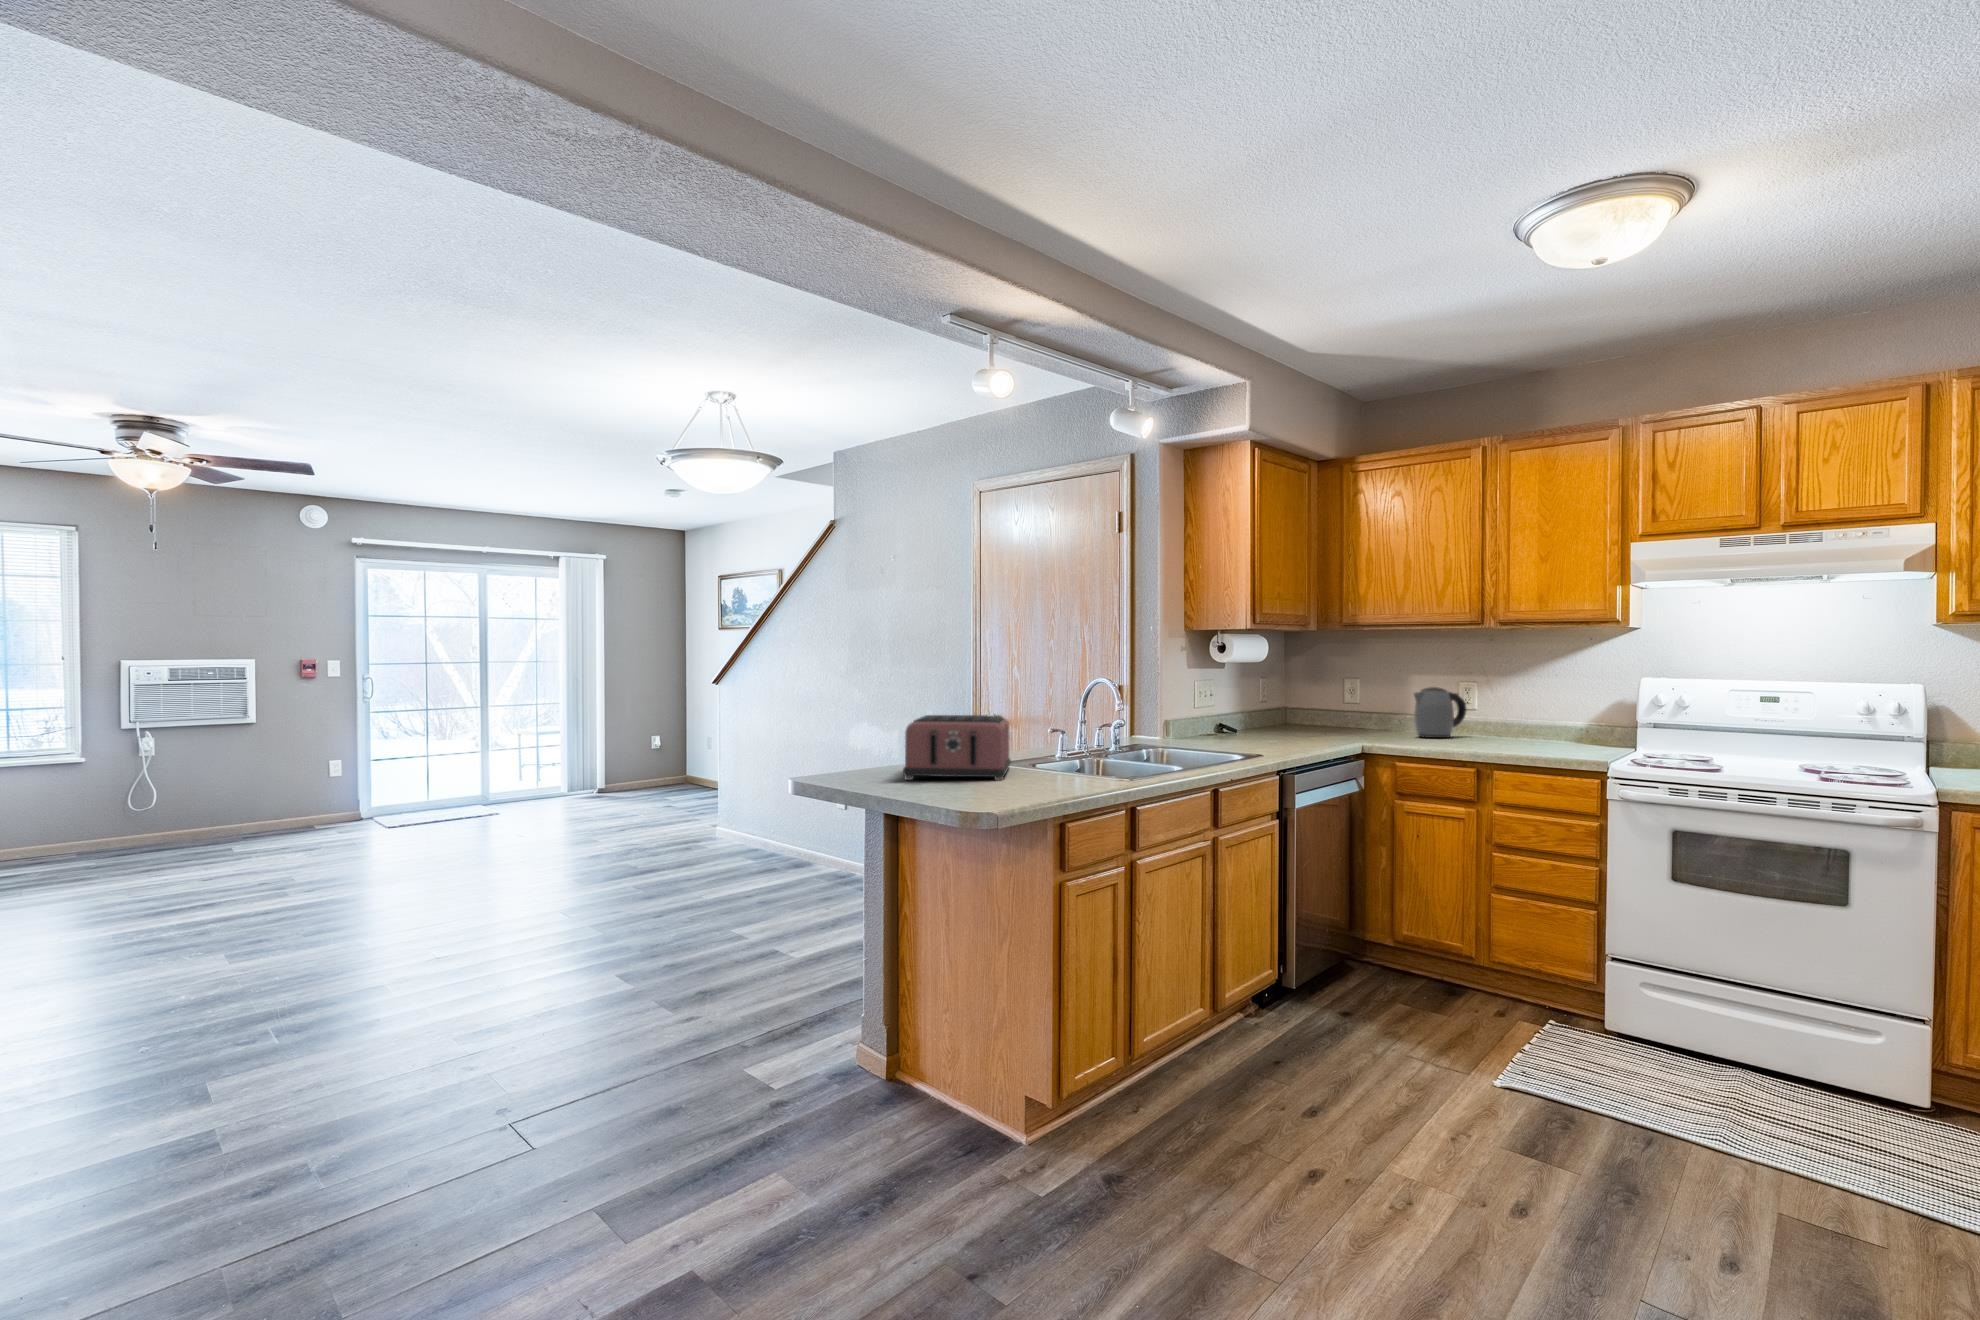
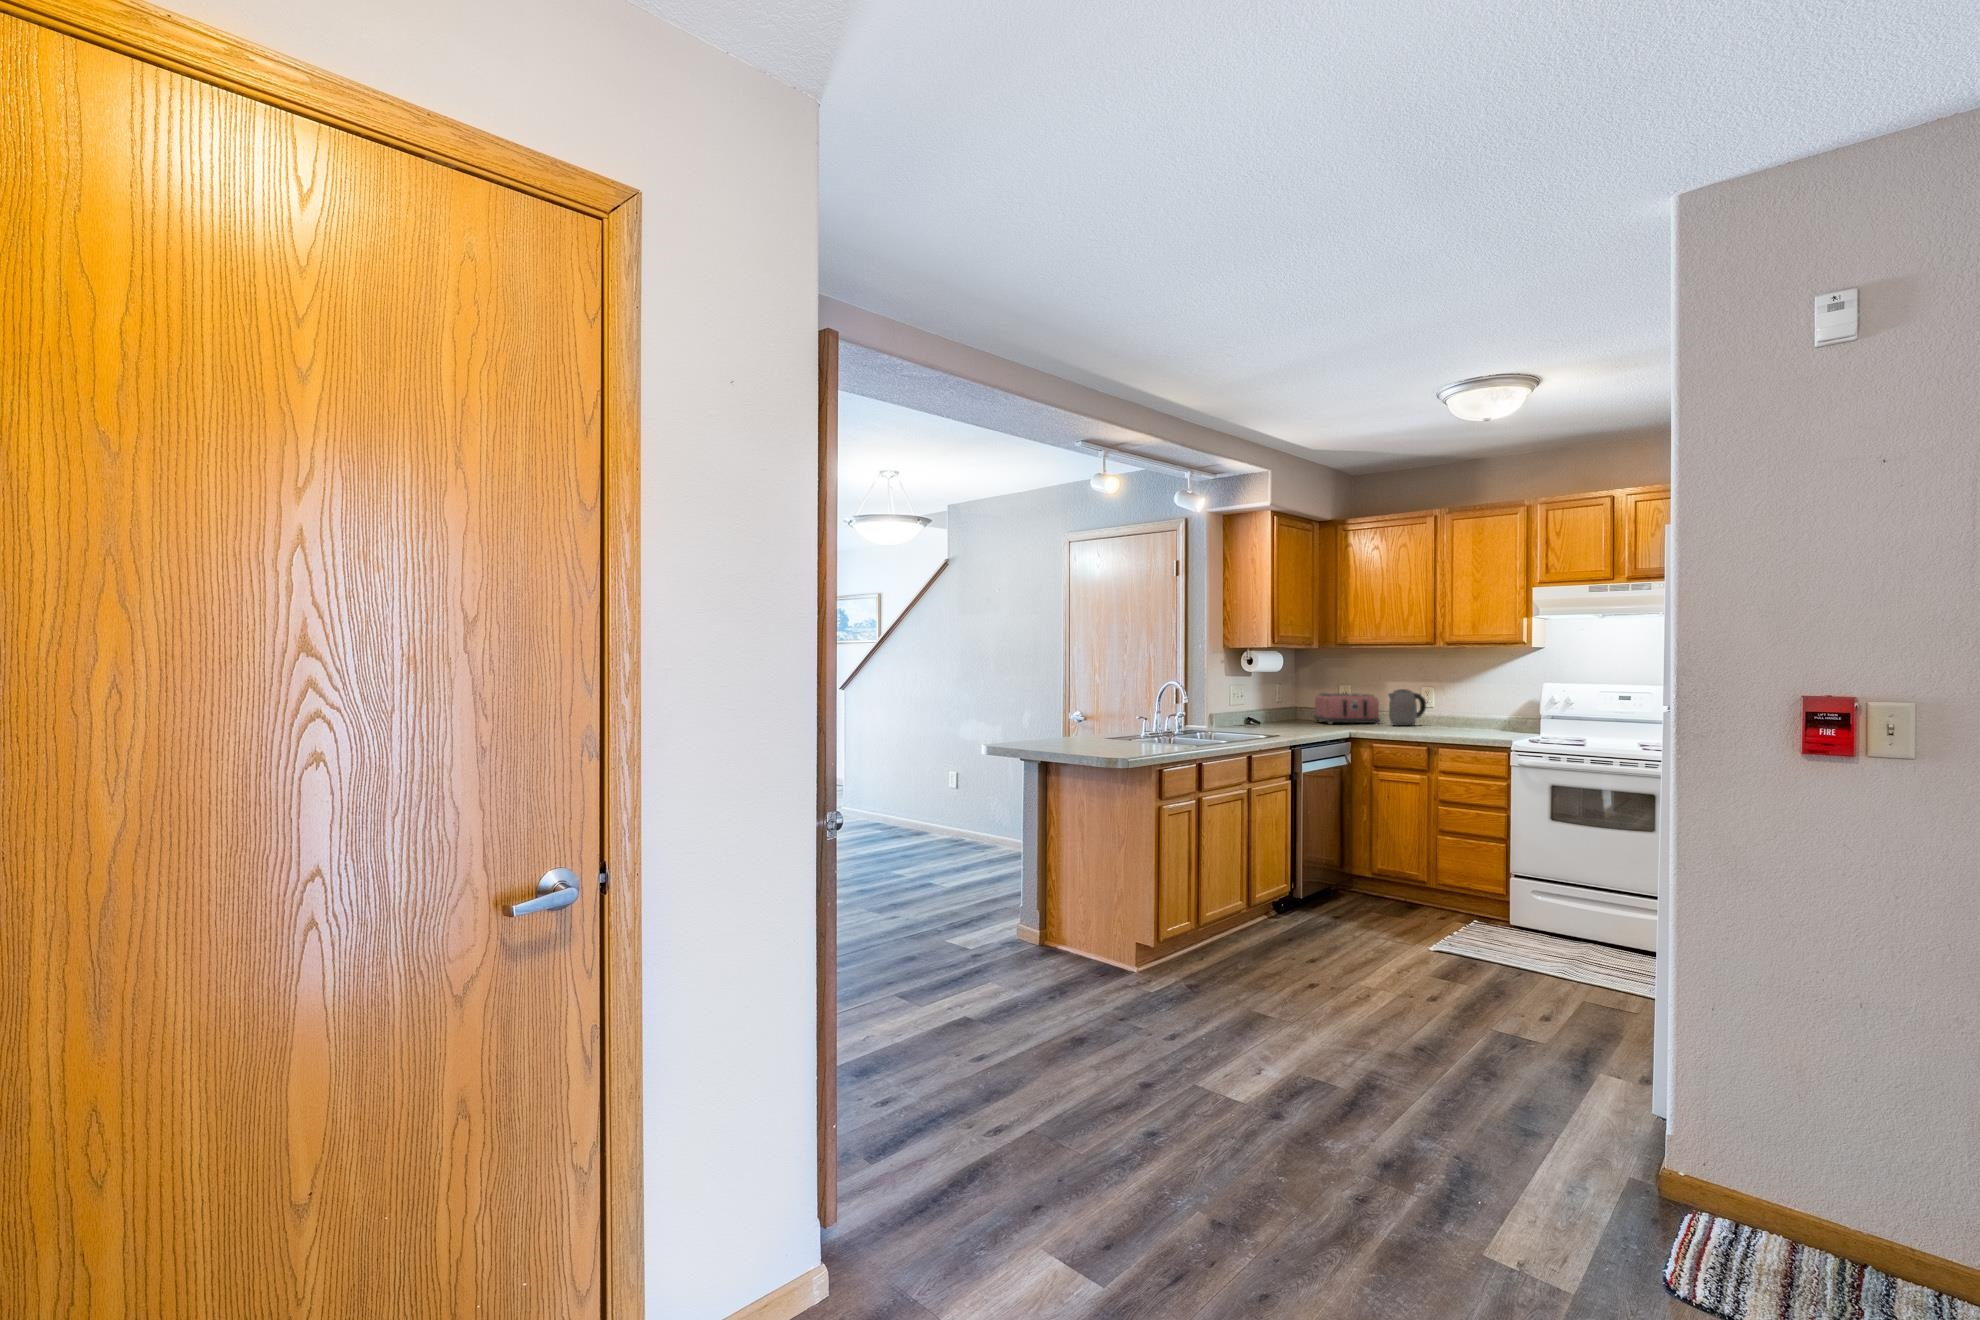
toaster: present [903,715,1011,780] -> present [1314,693,1380,724]

